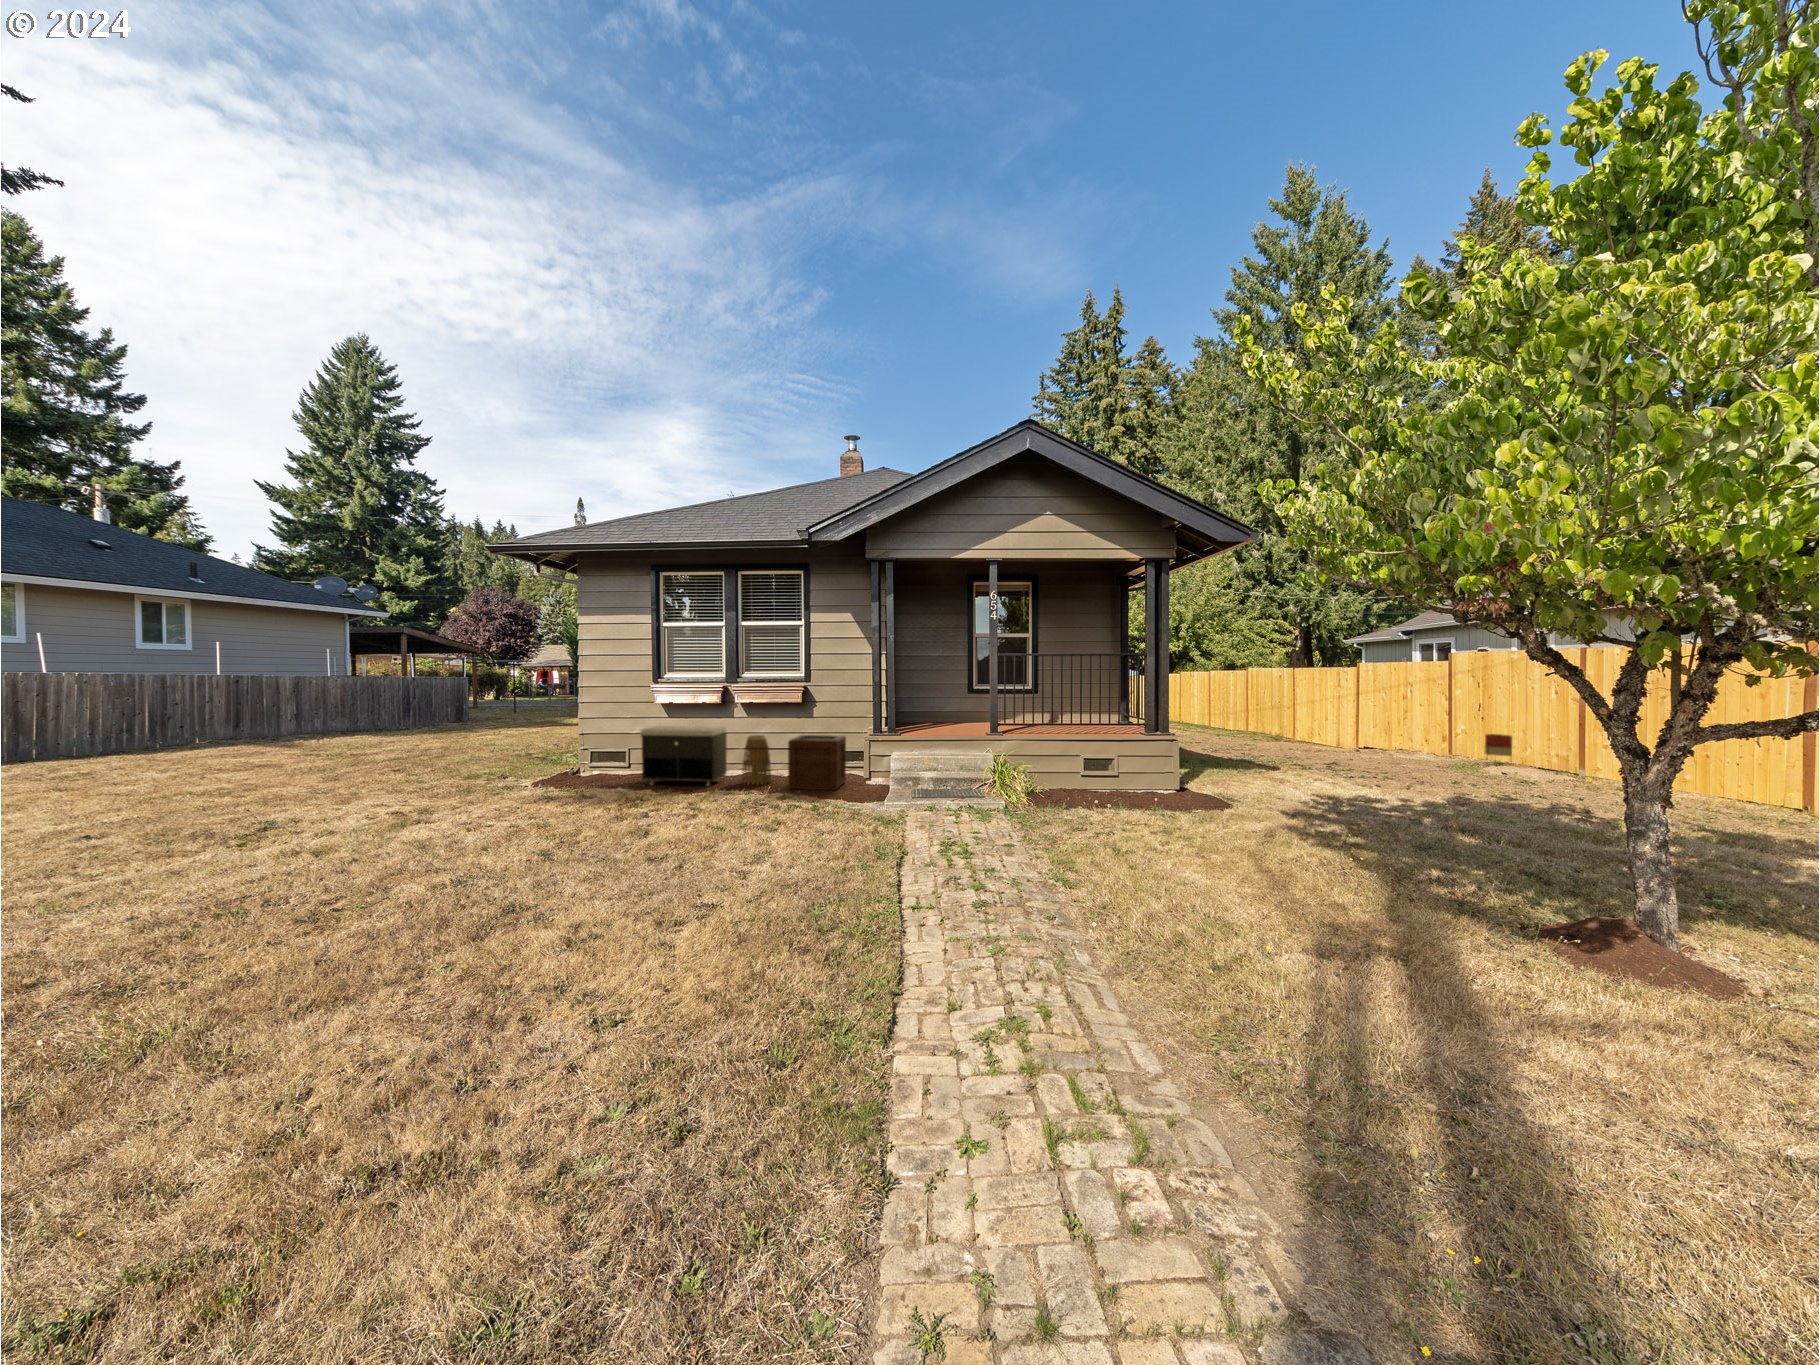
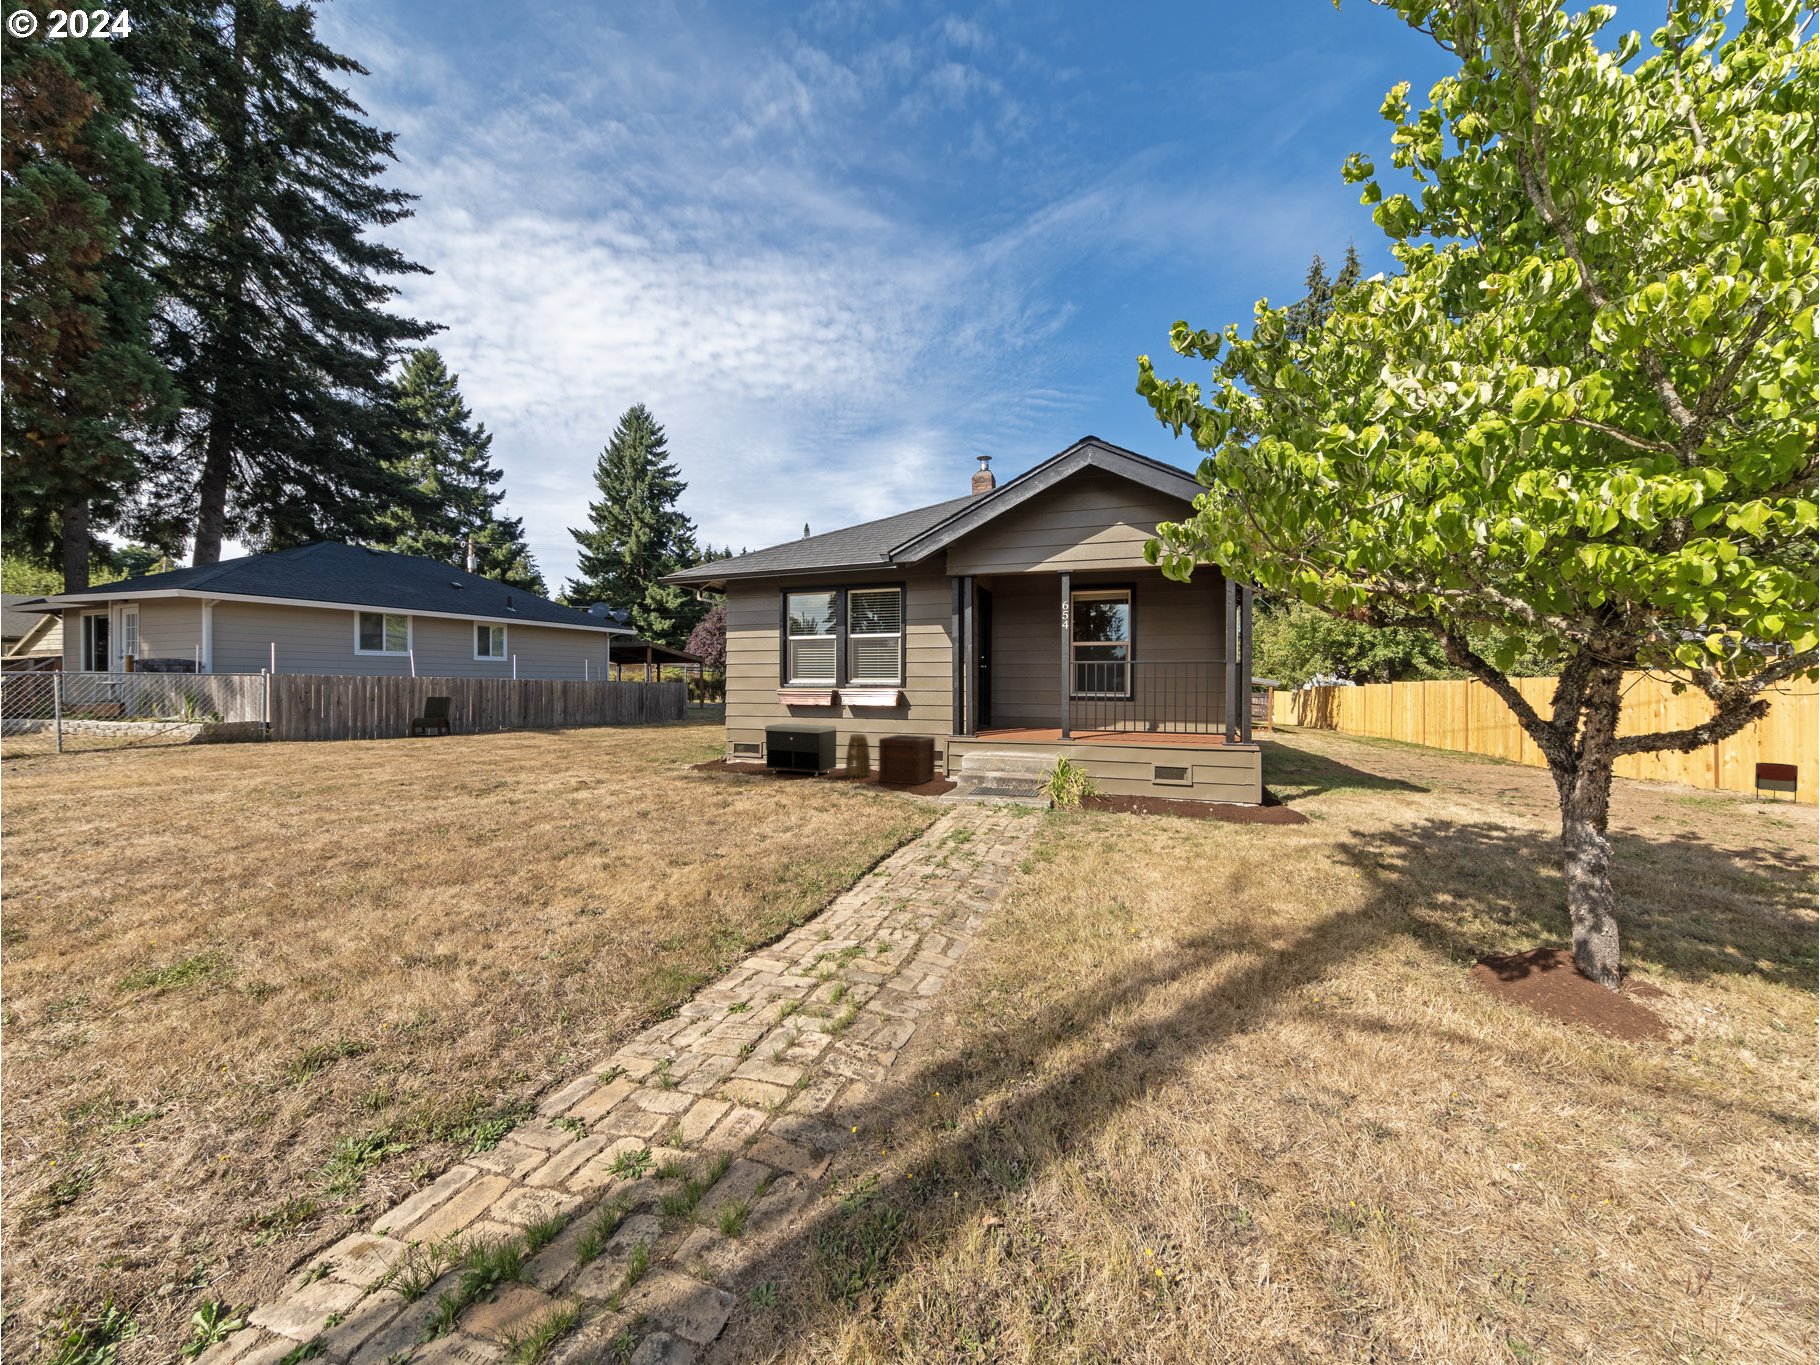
lounge chair: none [41,700,112,758] -> present [411,697,451,736]

